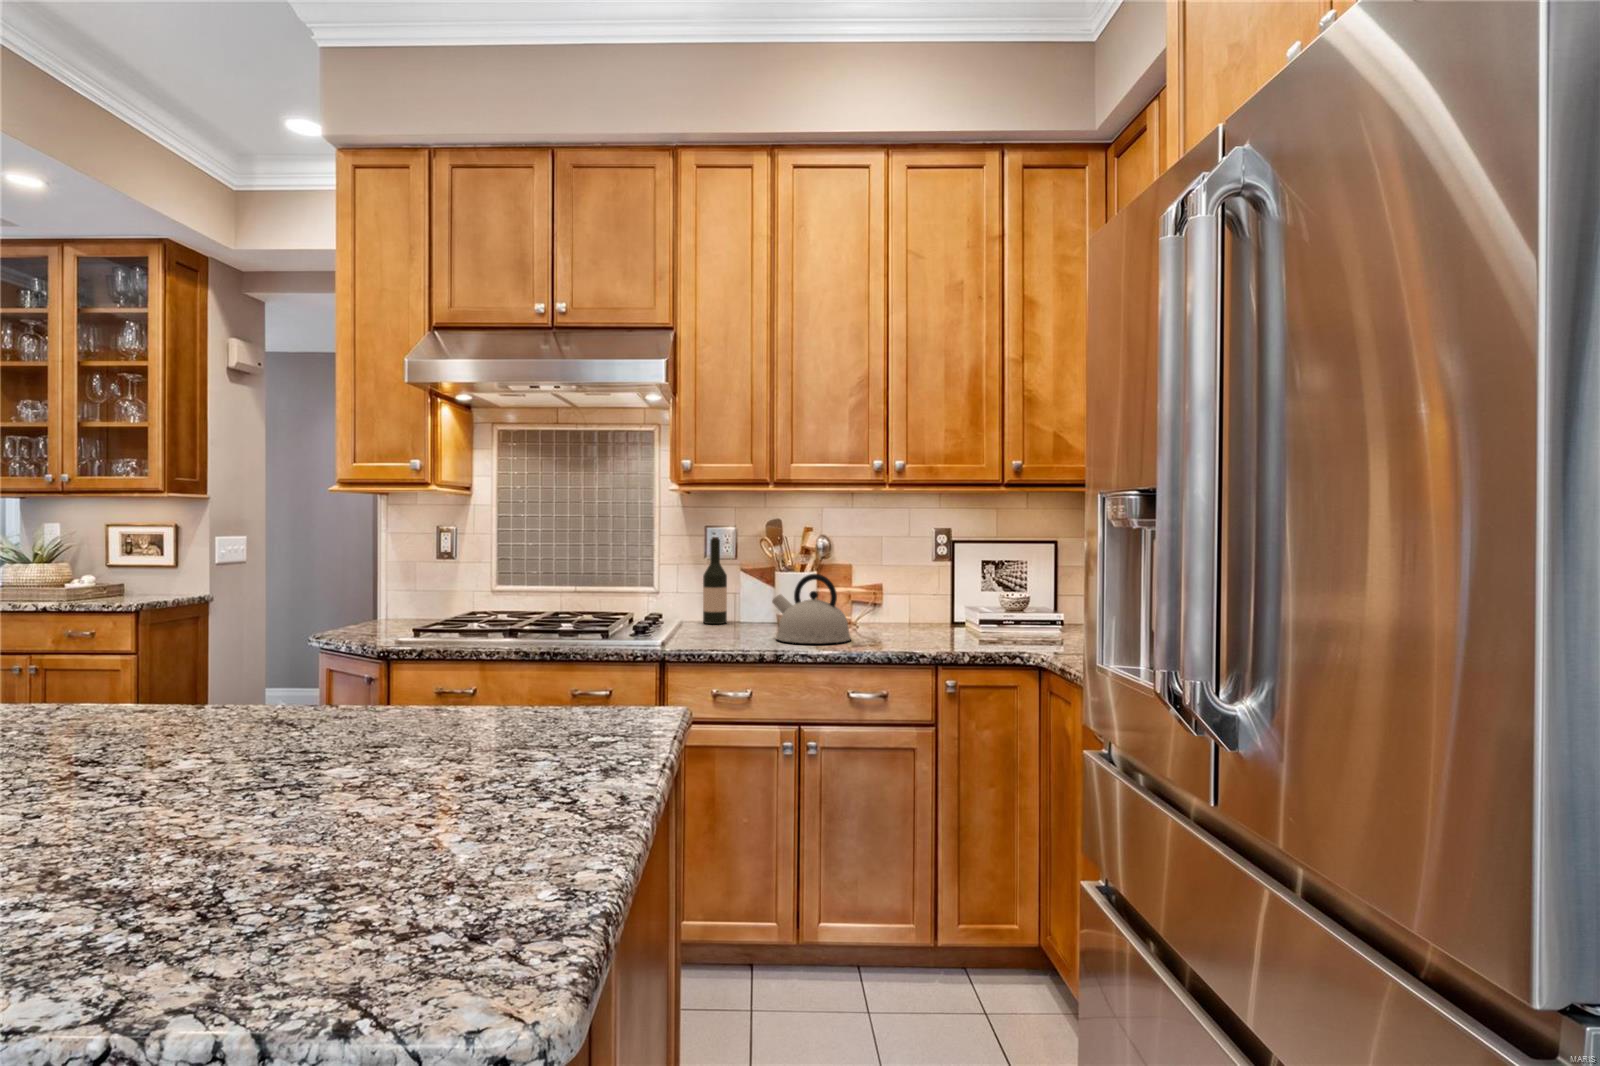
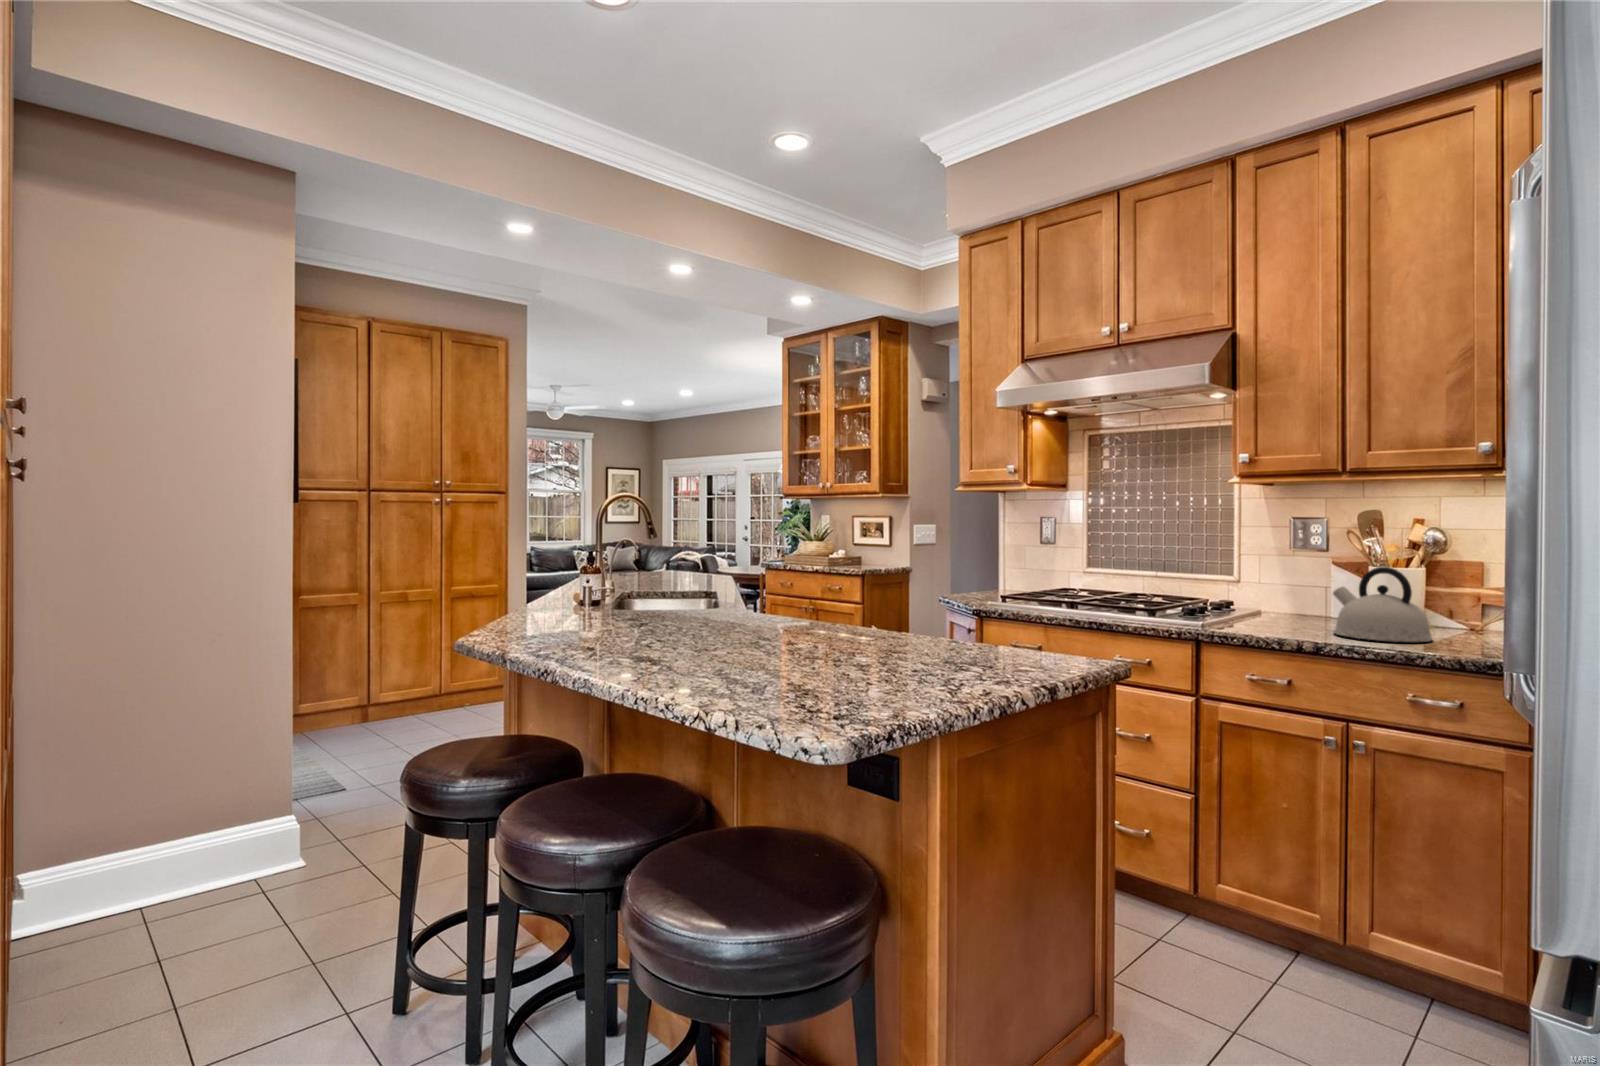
wine bottle: present [703,537,727,624] -> none [1273,527,1301,614]

